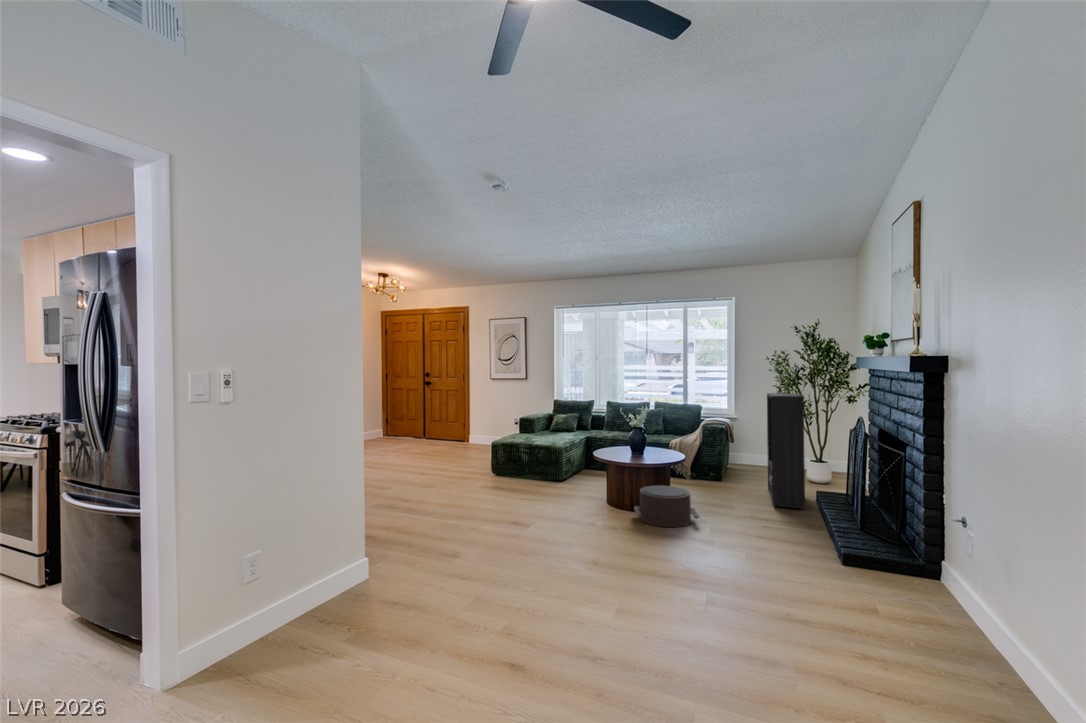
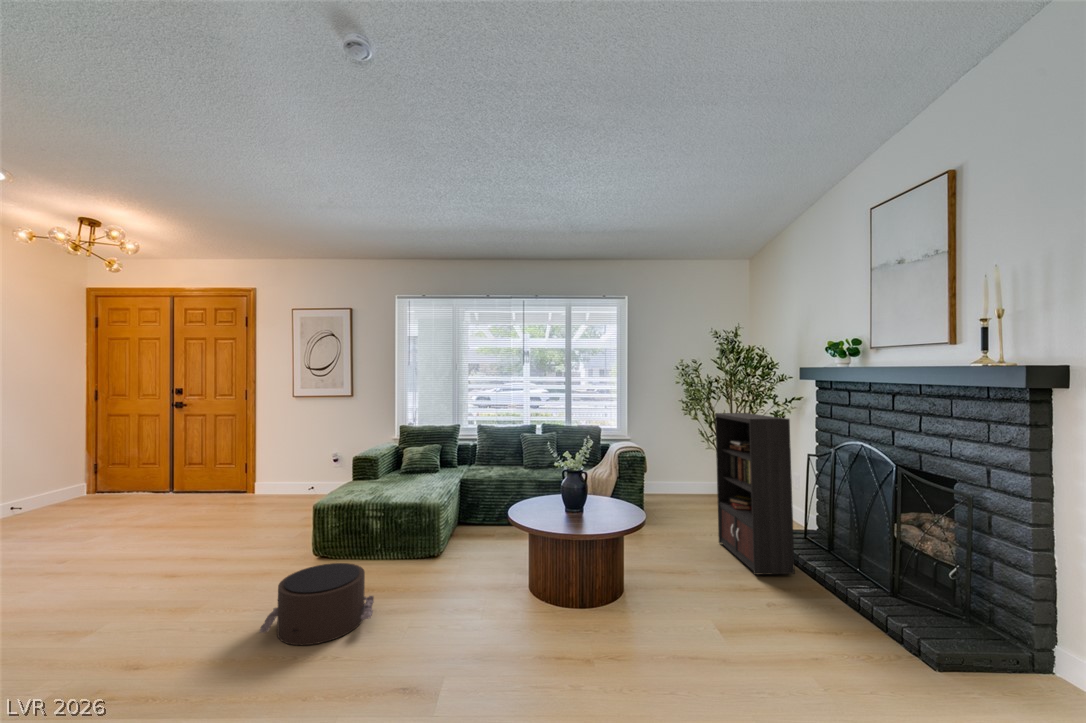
pouf: present [634,485,700,527] -> present [259,563,374,645]

